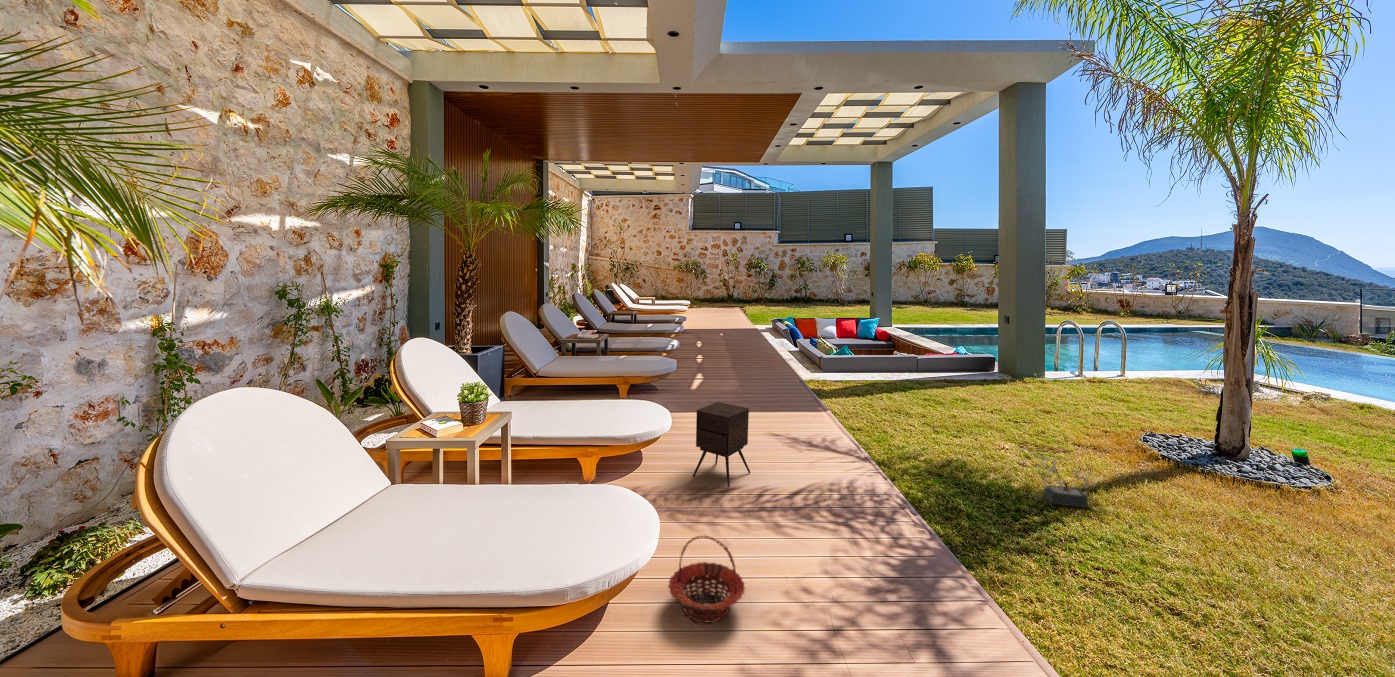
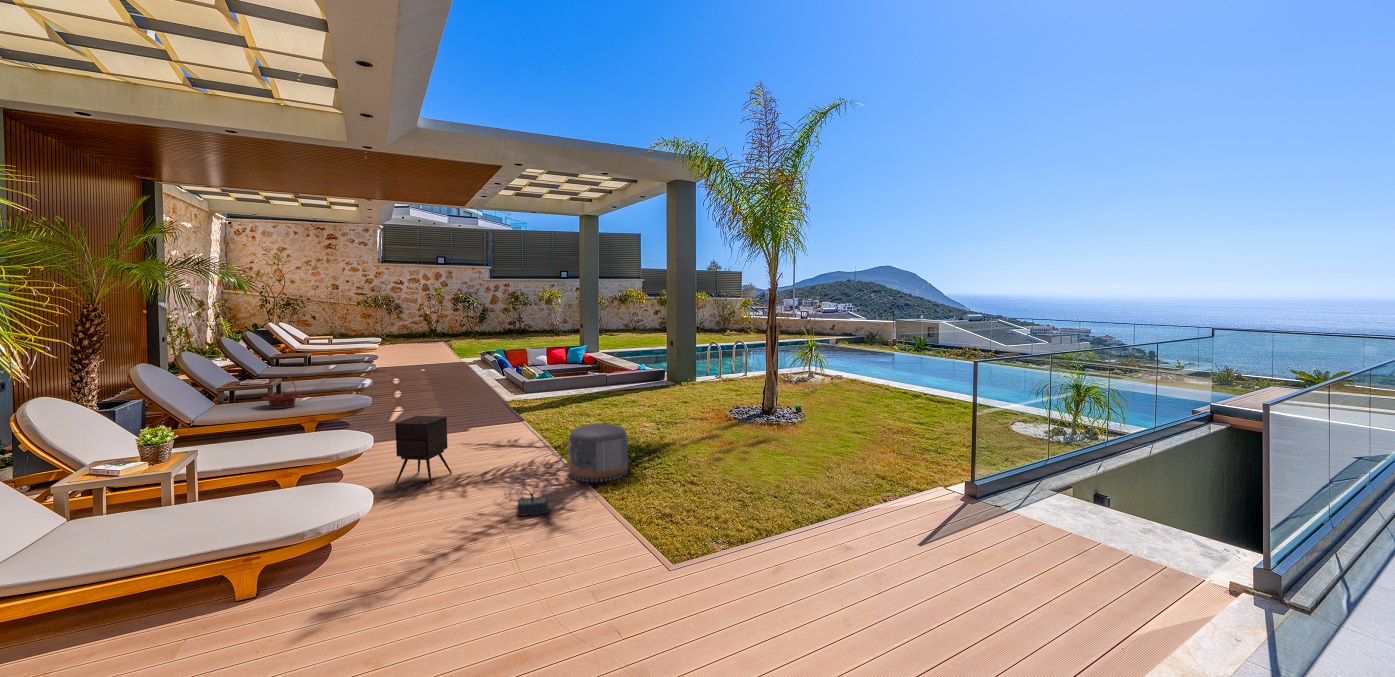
pouf: none [893,445,985,535] -> present [568,423,628,482]
decorative plant: present [1034,457,1096,508] -> present [504,472,555,516]
basket: present [668,536,745,623] -> present [263,375,301,409]

